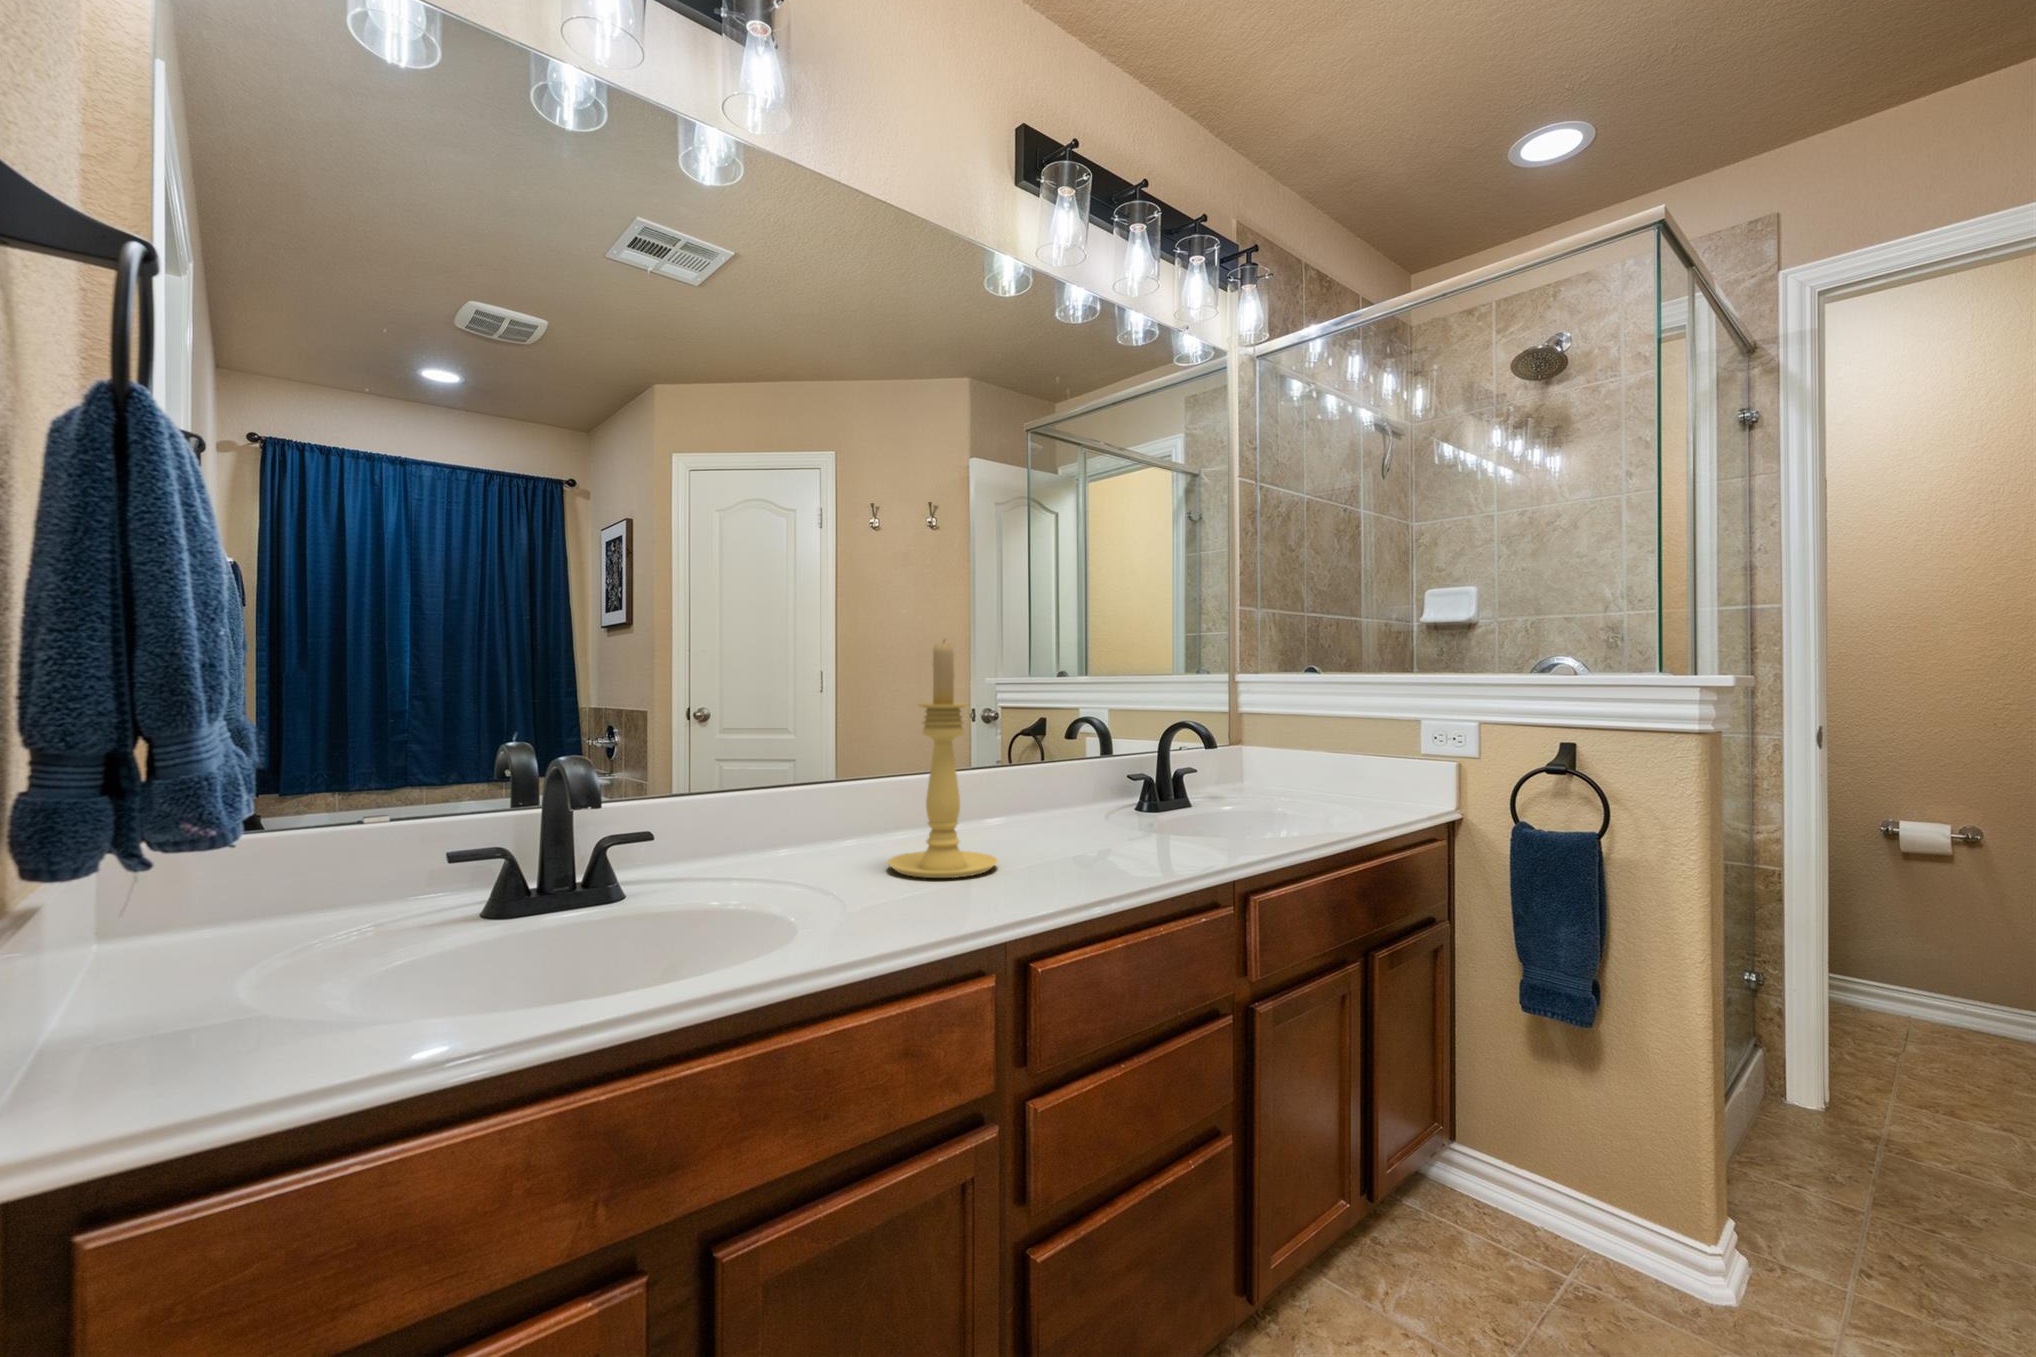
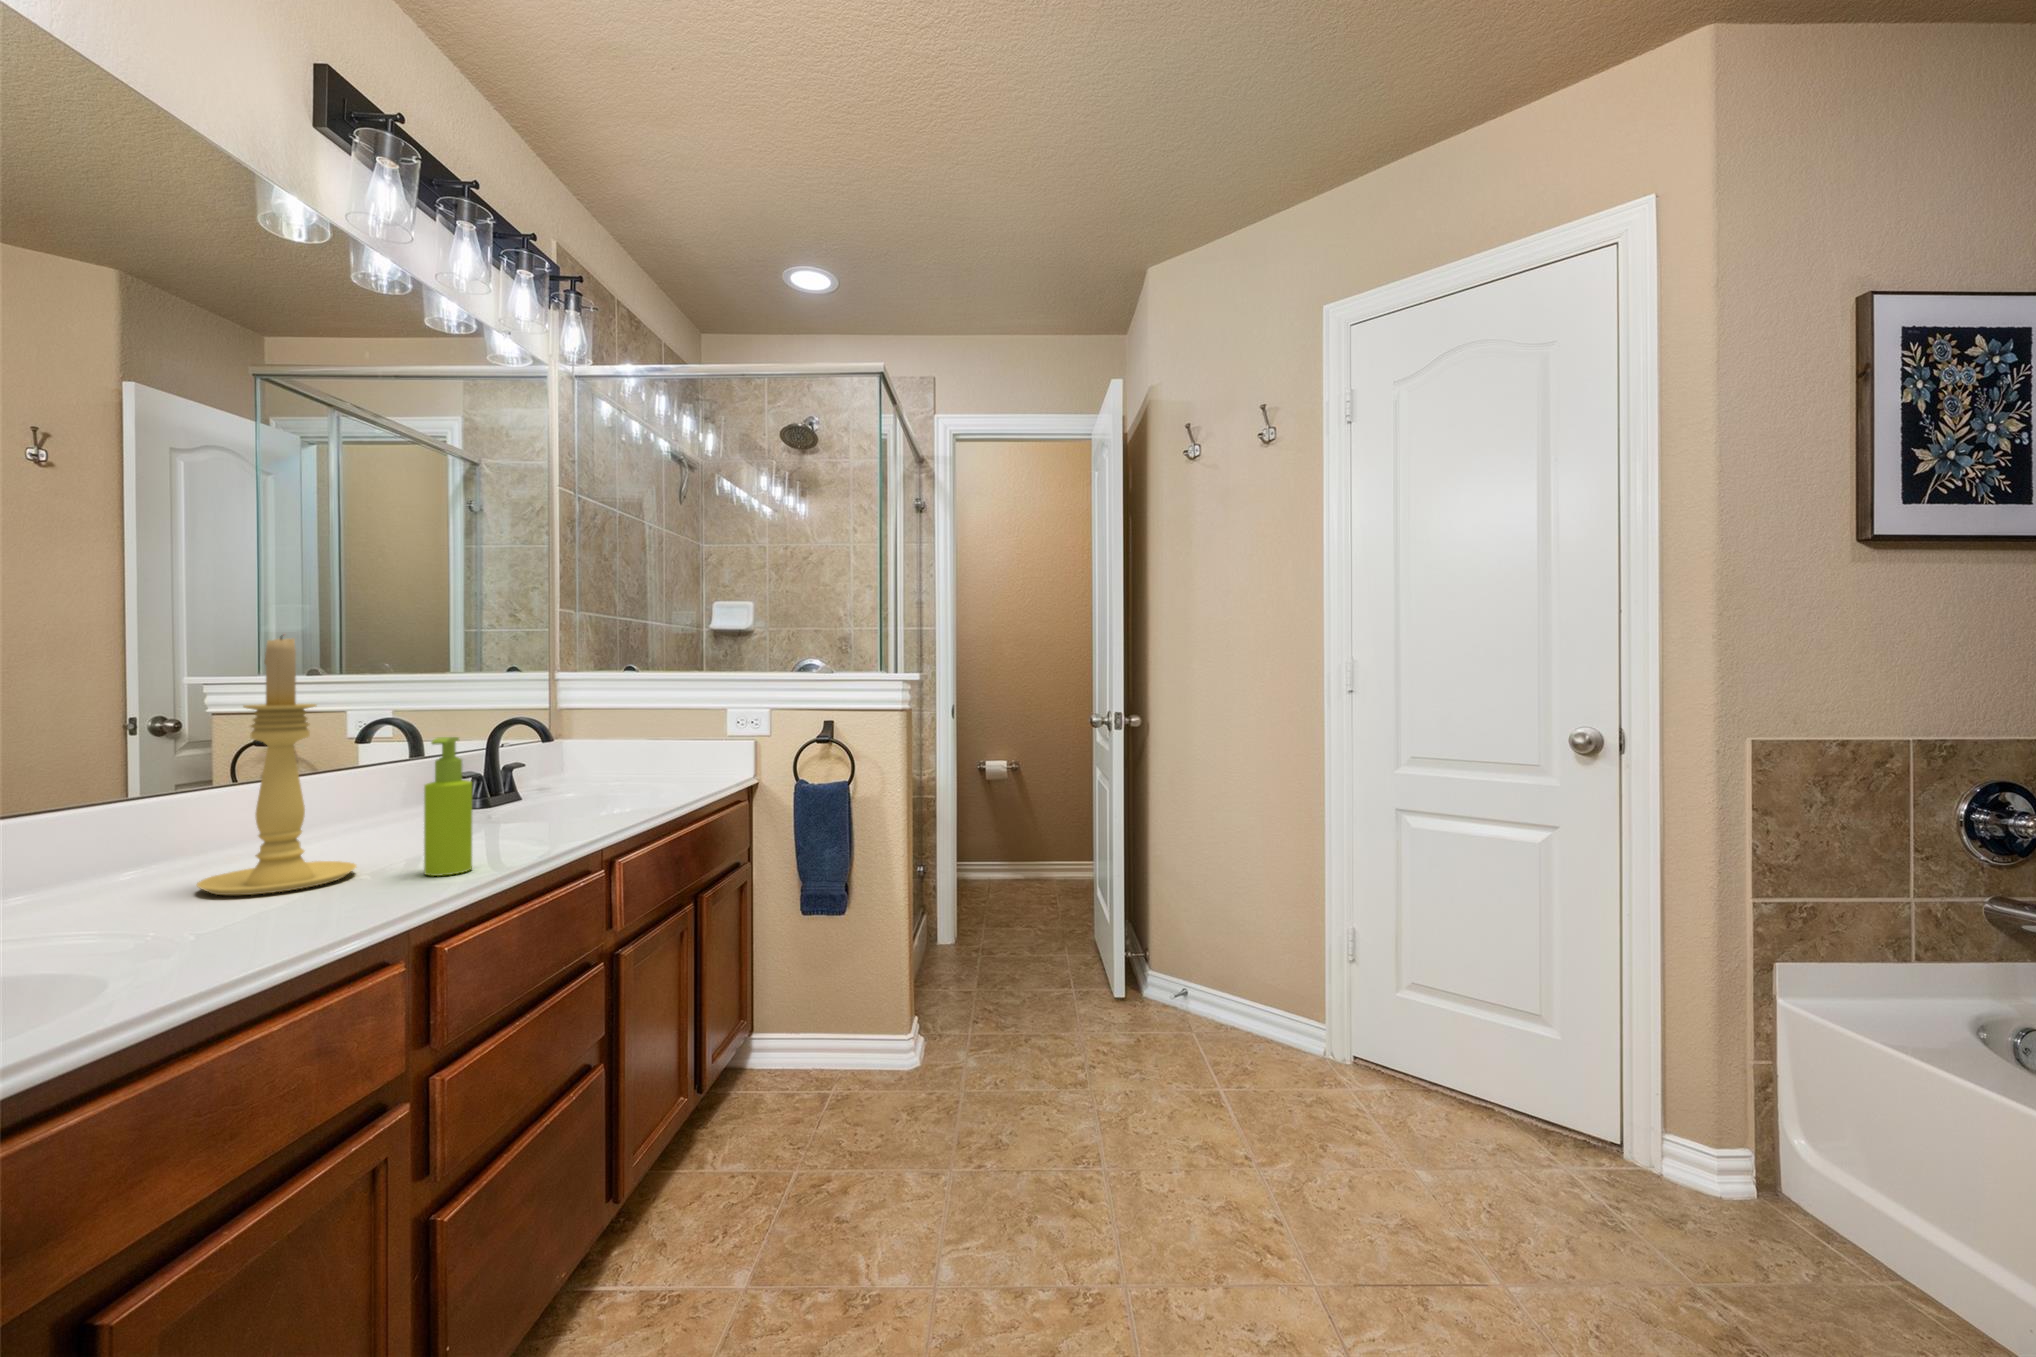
soap dispenser: none [1042,741,1084,887] -> present [424,737,472,876]

